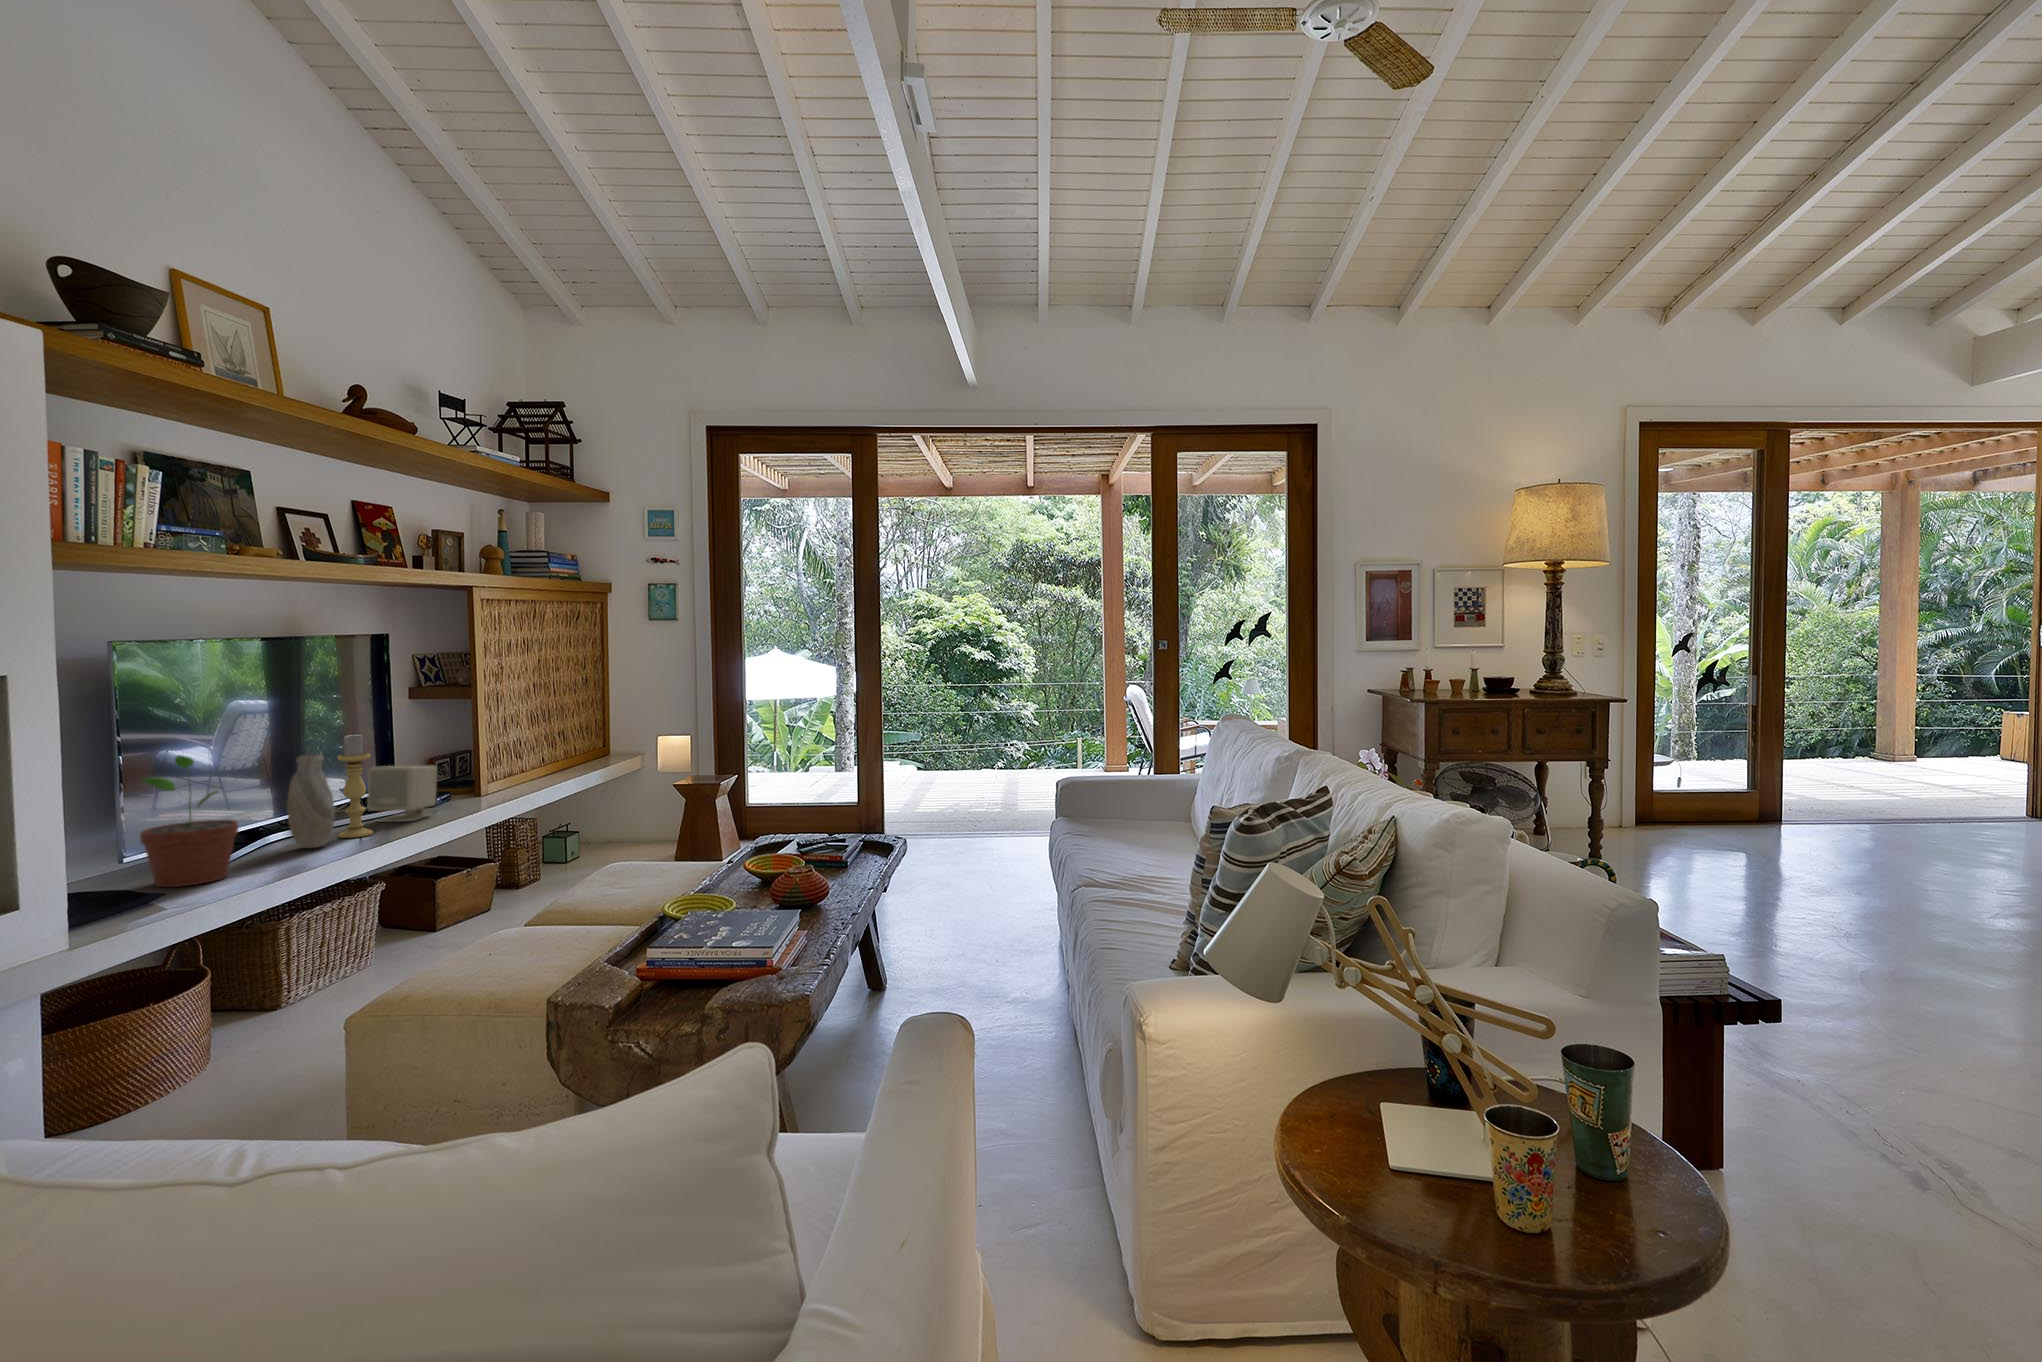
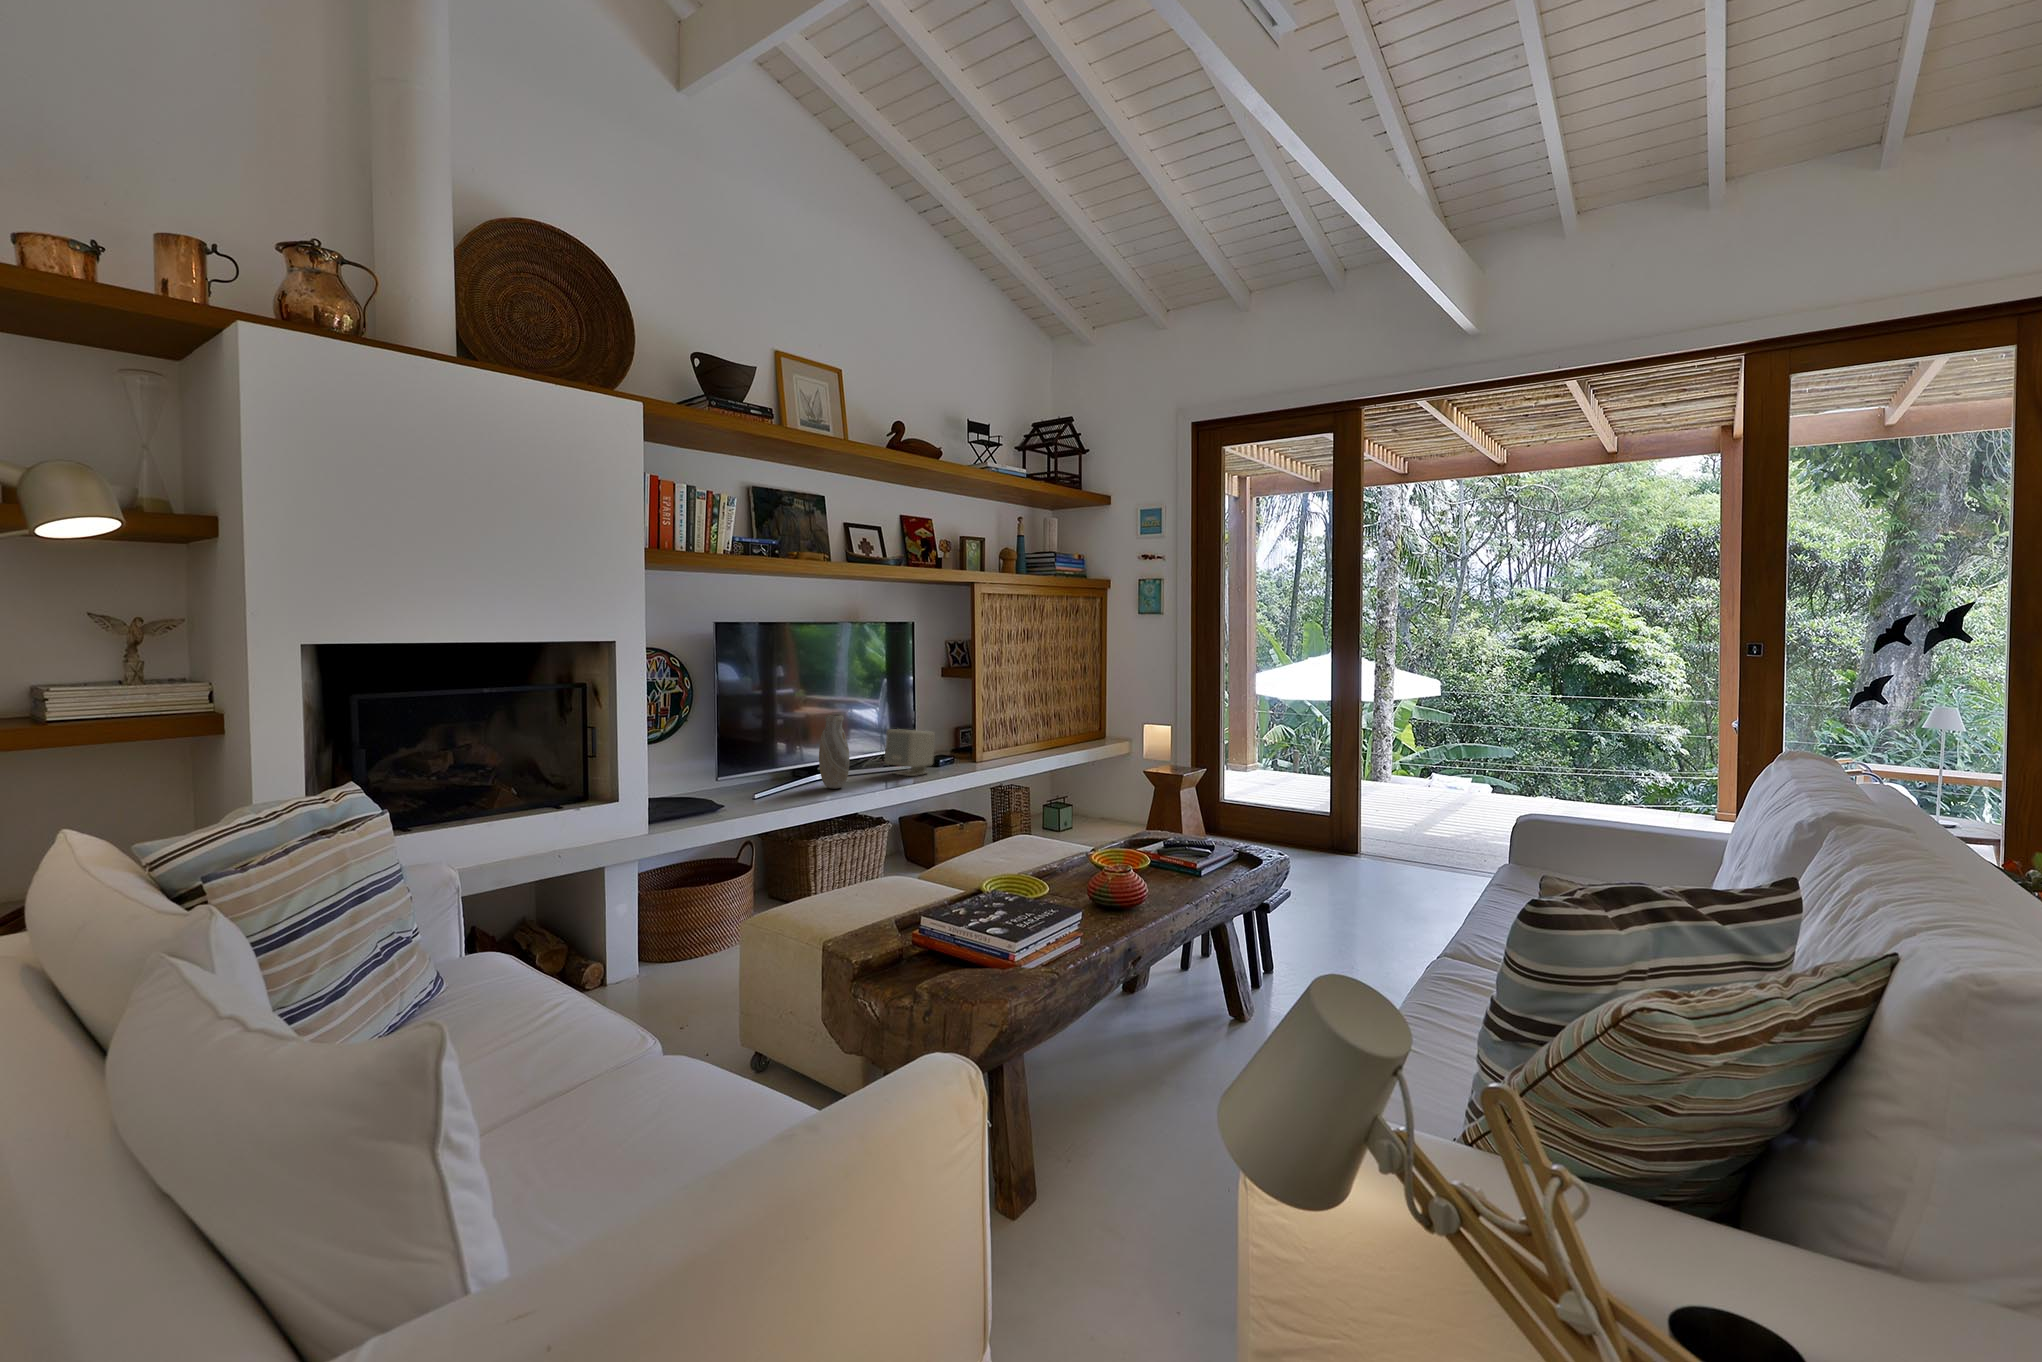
candle holder: present [338,733,373,838] -> none [857,700,880,784]
potted plant: present [140,755,238,887] -> none [719,708,776,805]

